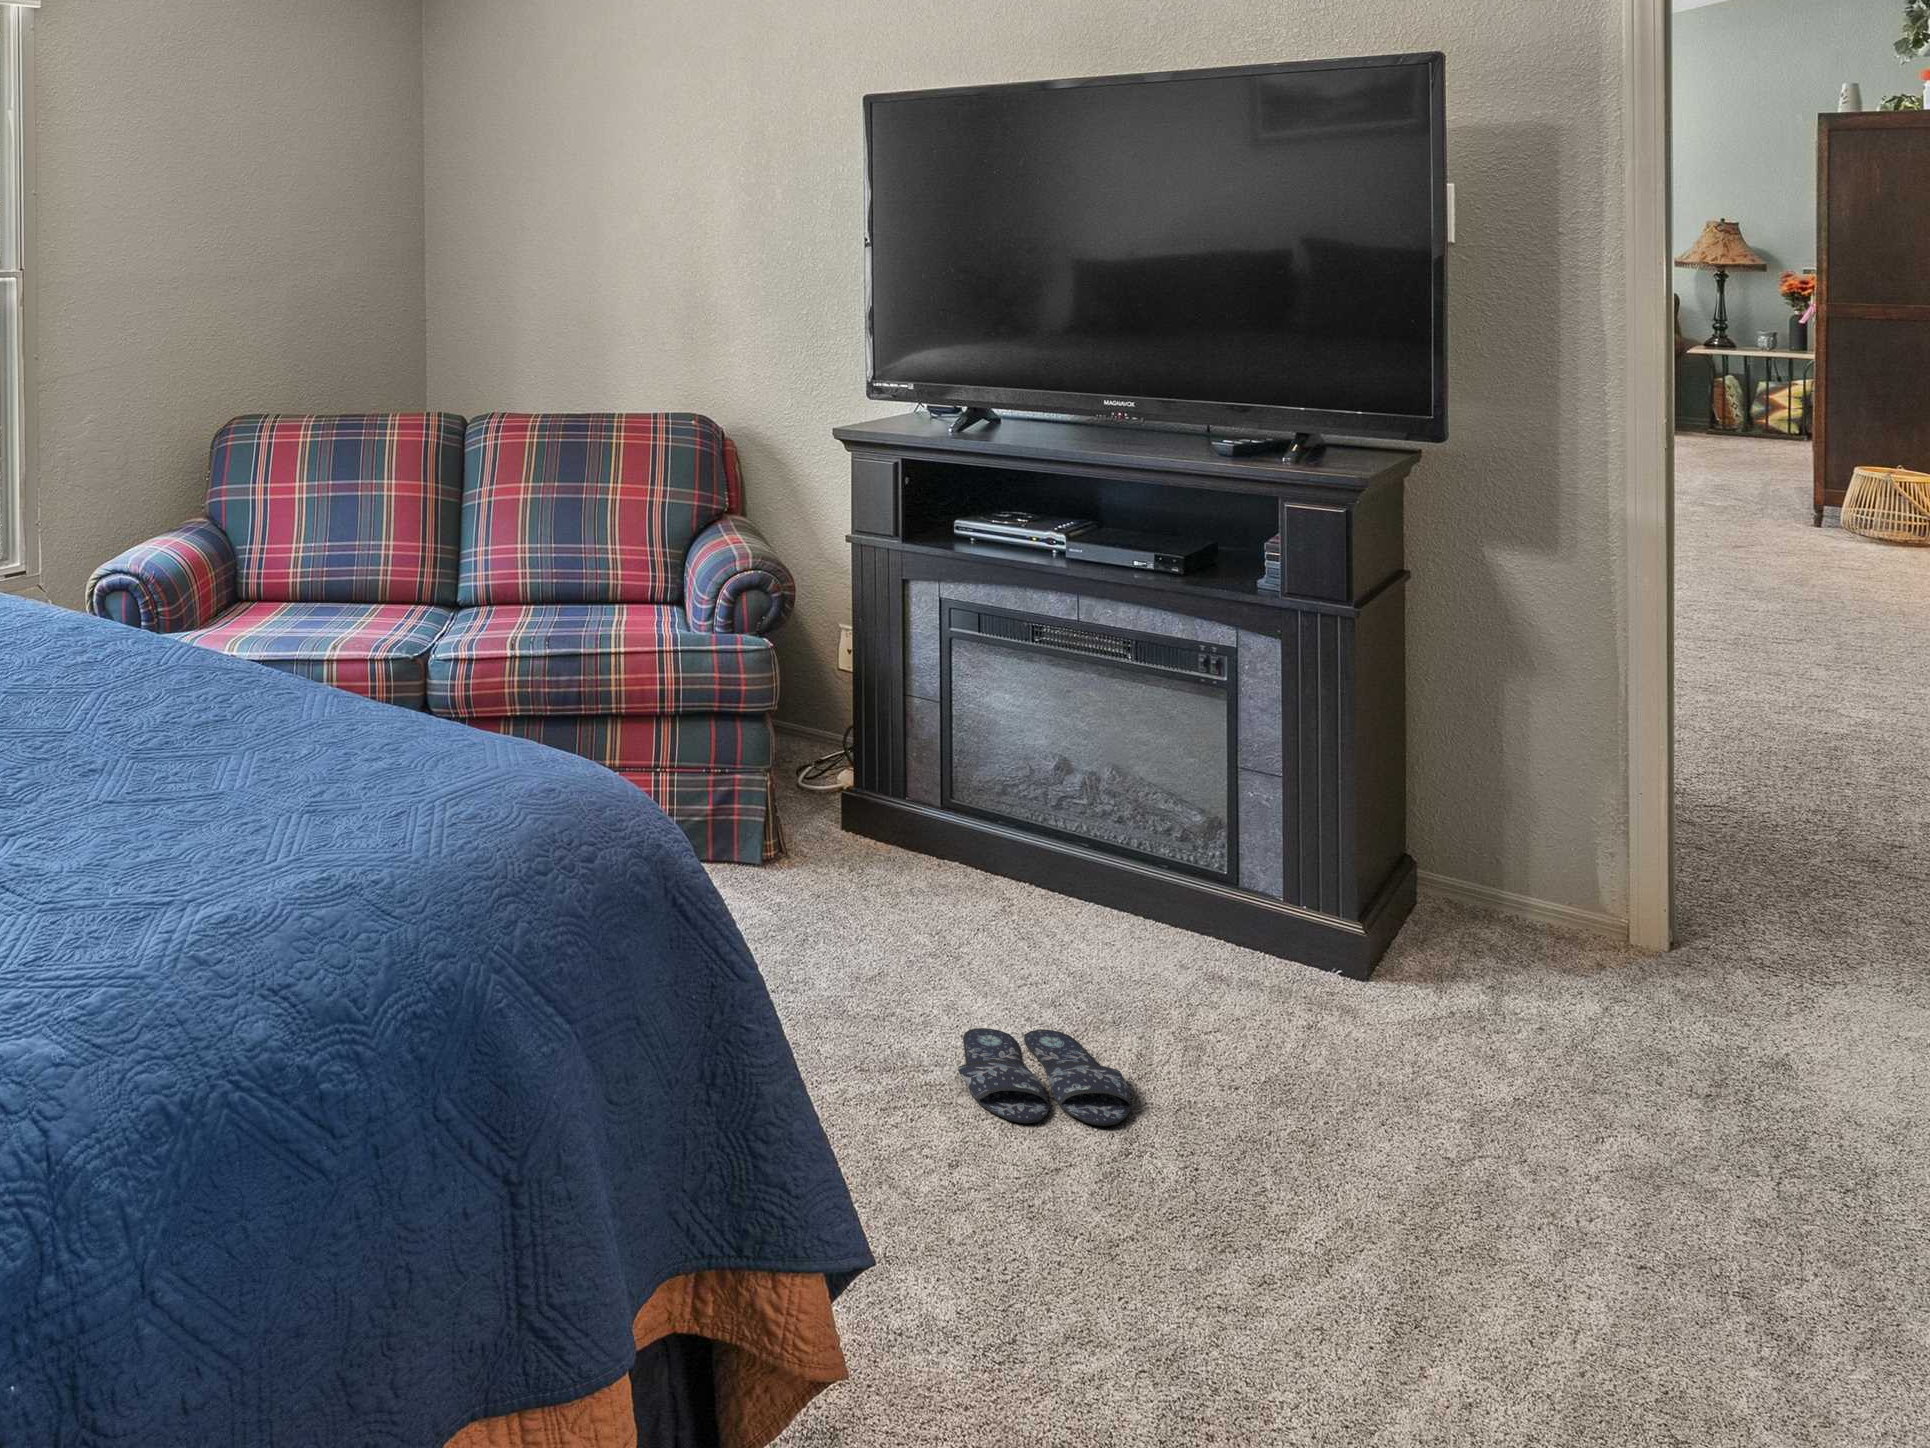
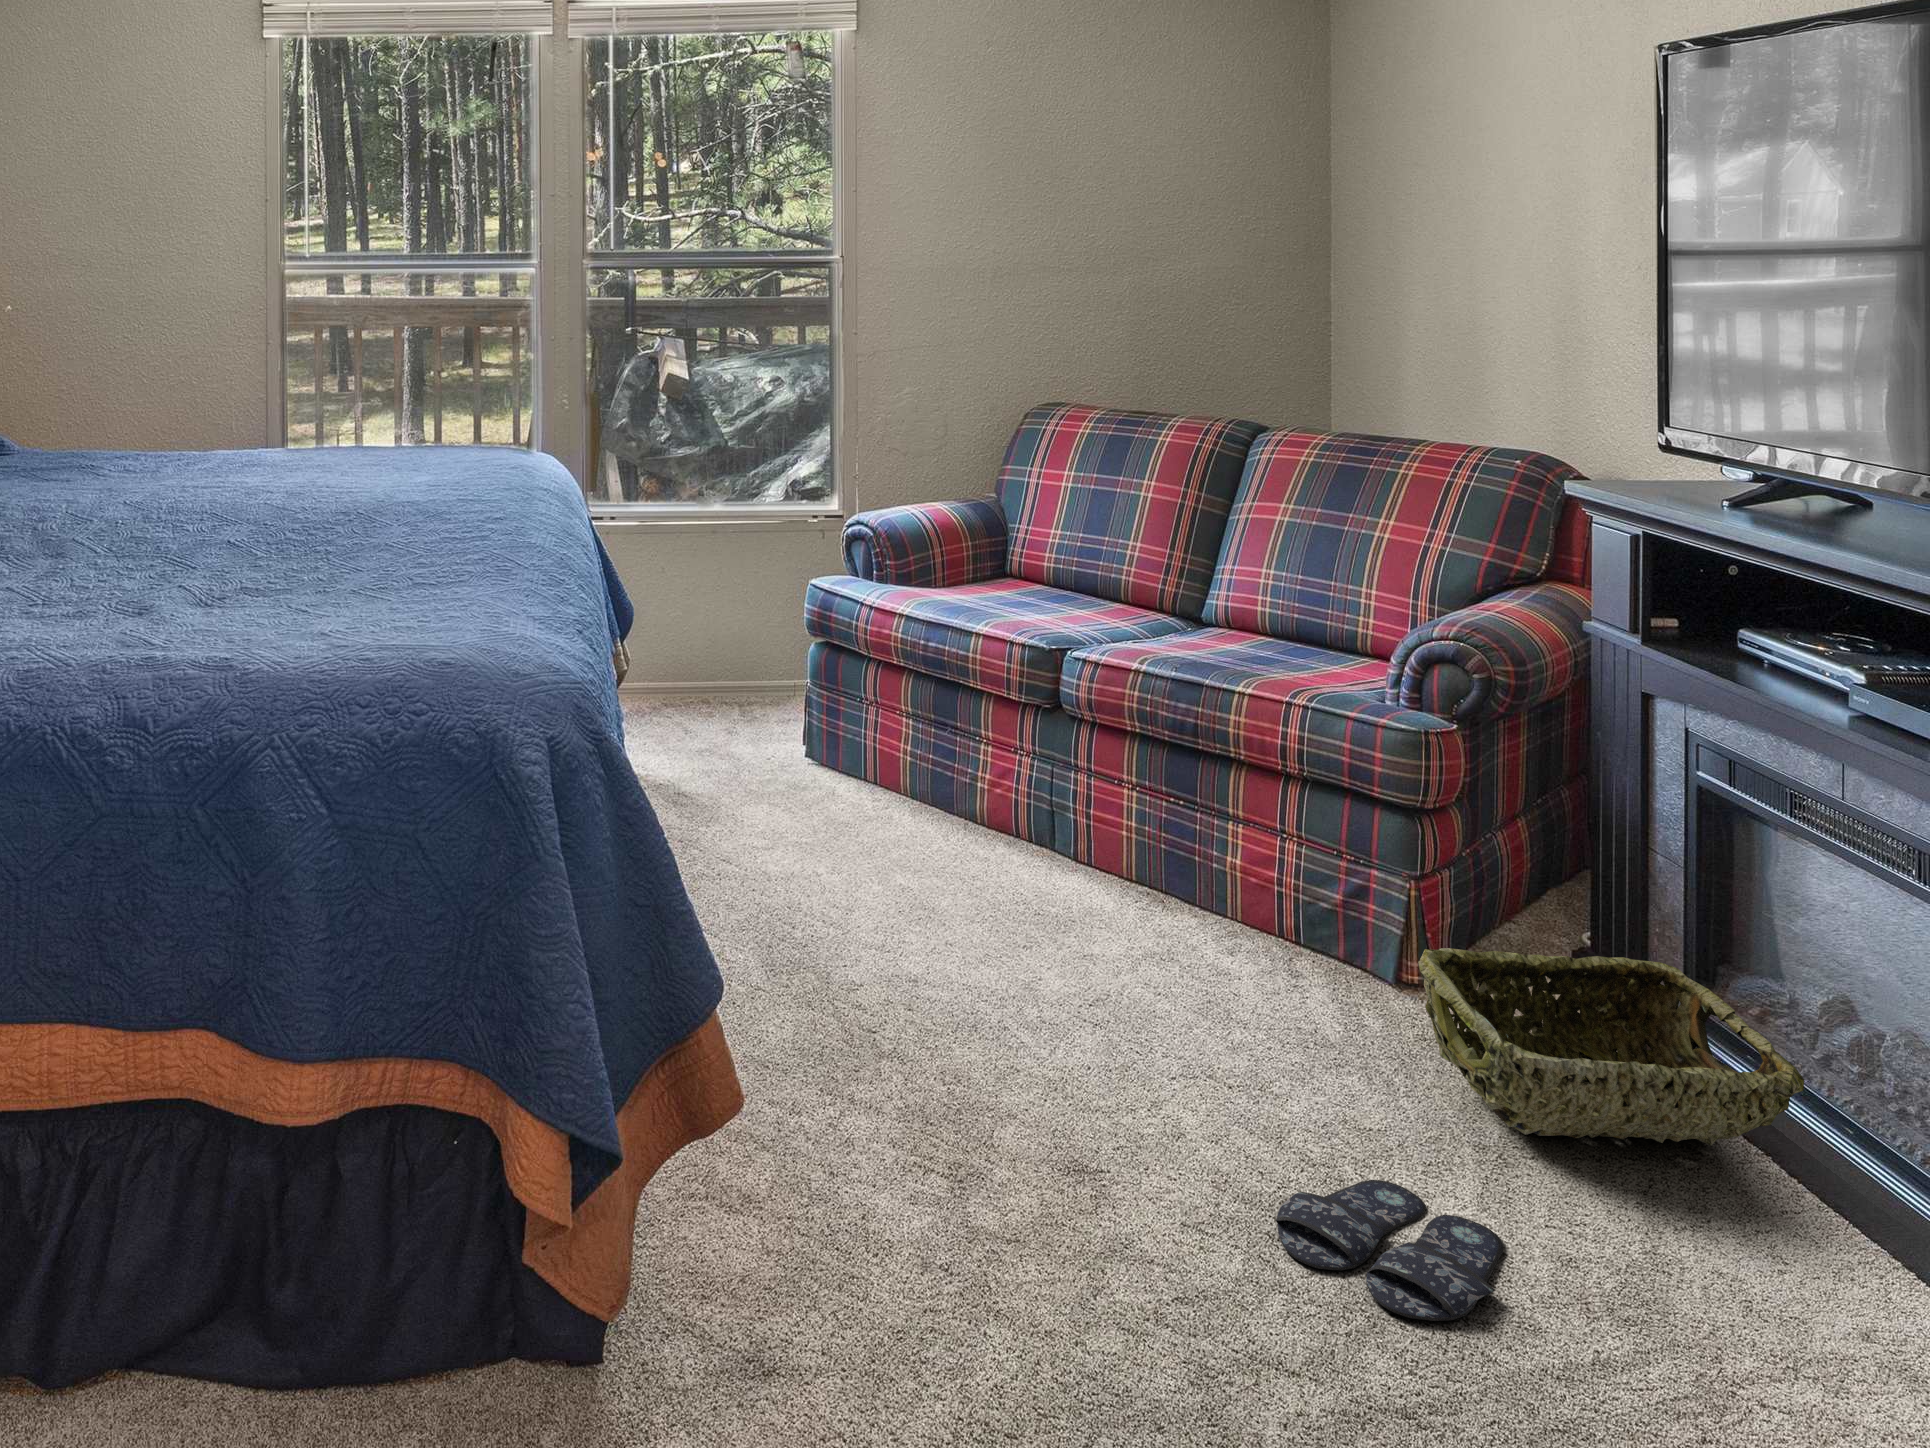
woven basket: none [872,784,1092,950] -> present [1418,948,1804,1146]

